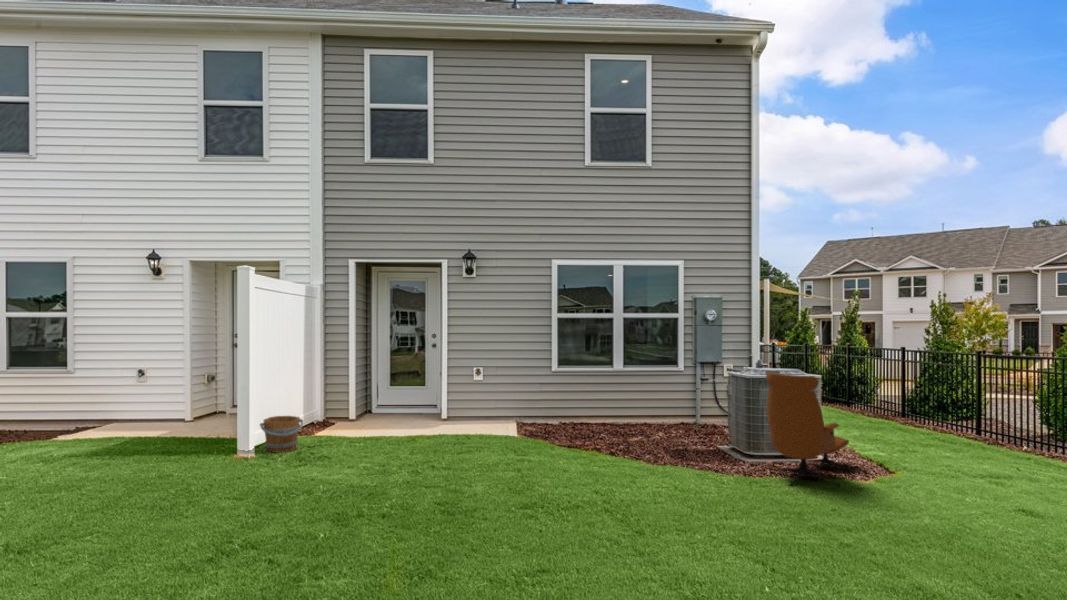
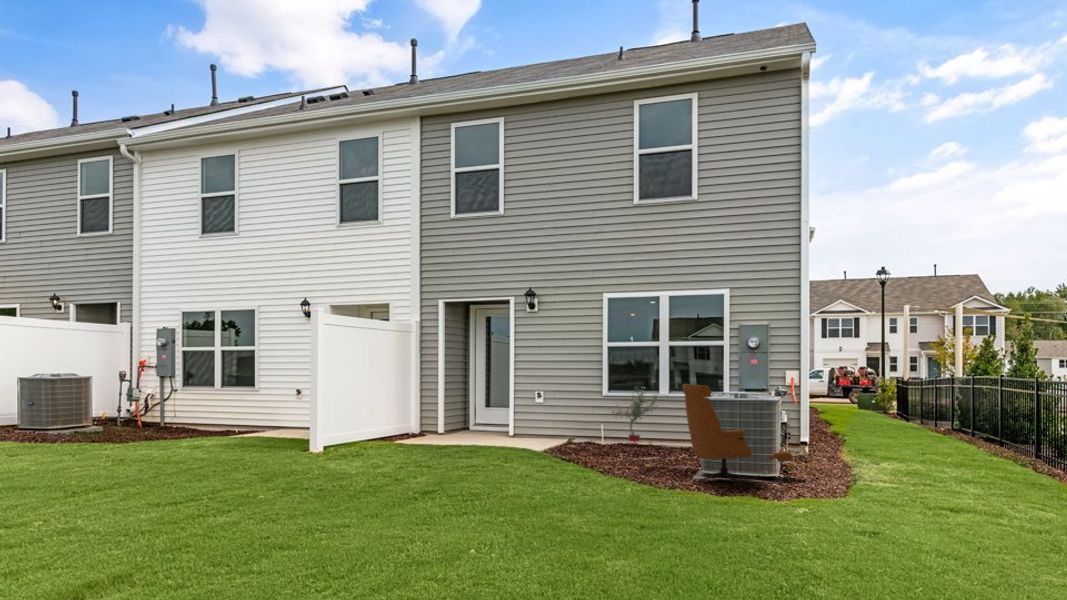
potted tree: none [567,359,619,423] -> present [612,387,658,447]
bucket: present [260,416,303,452] -> none [348,418,379,444]

